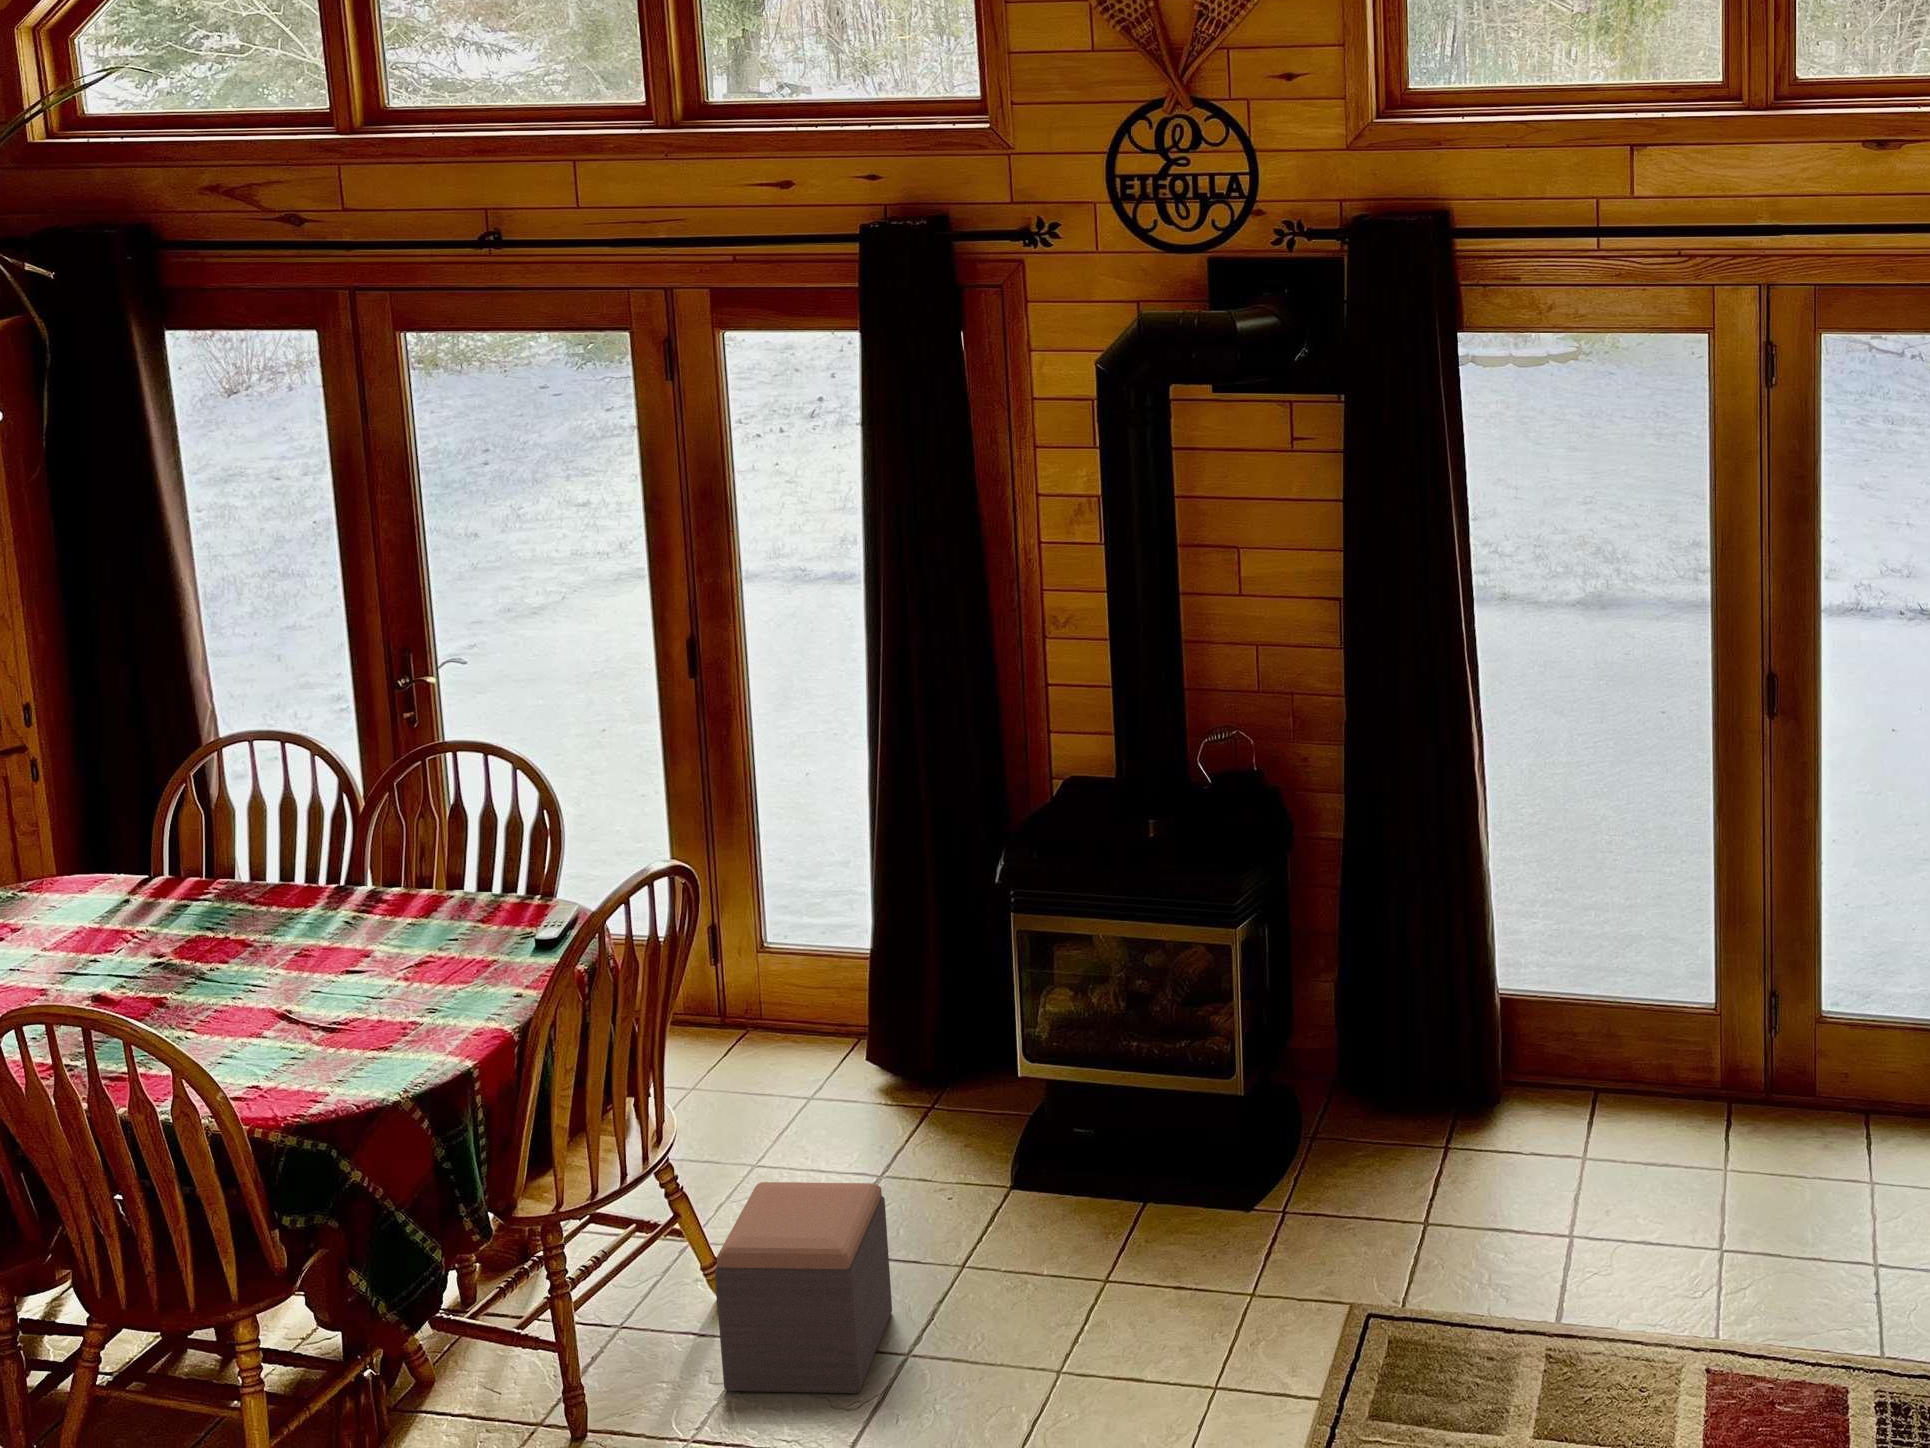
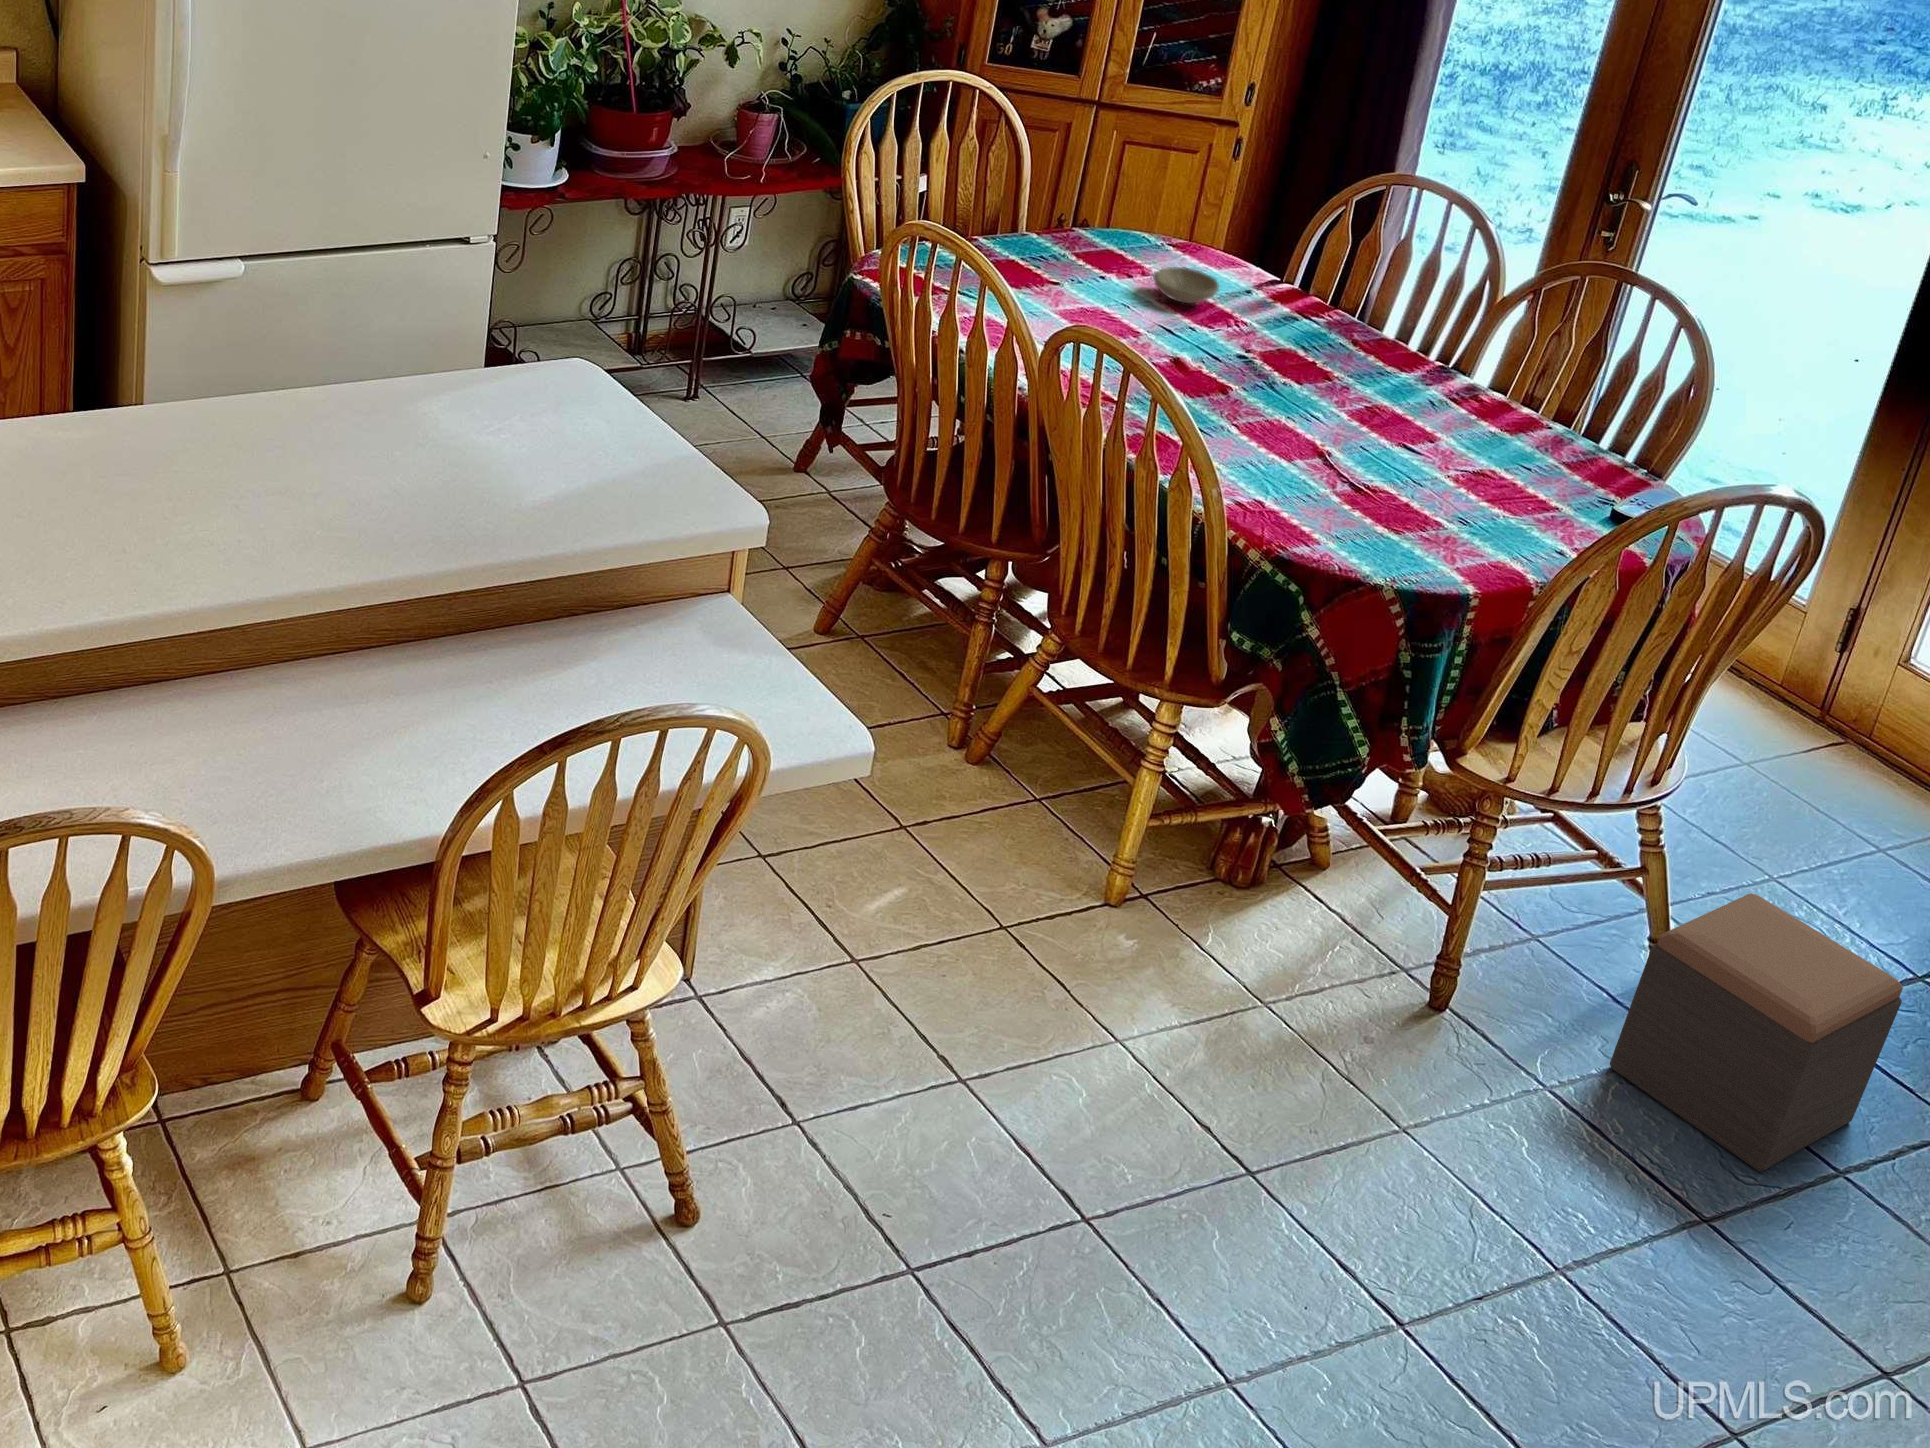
bowl: none [33,903,106,943] -> present [1153,267,1219,303]

